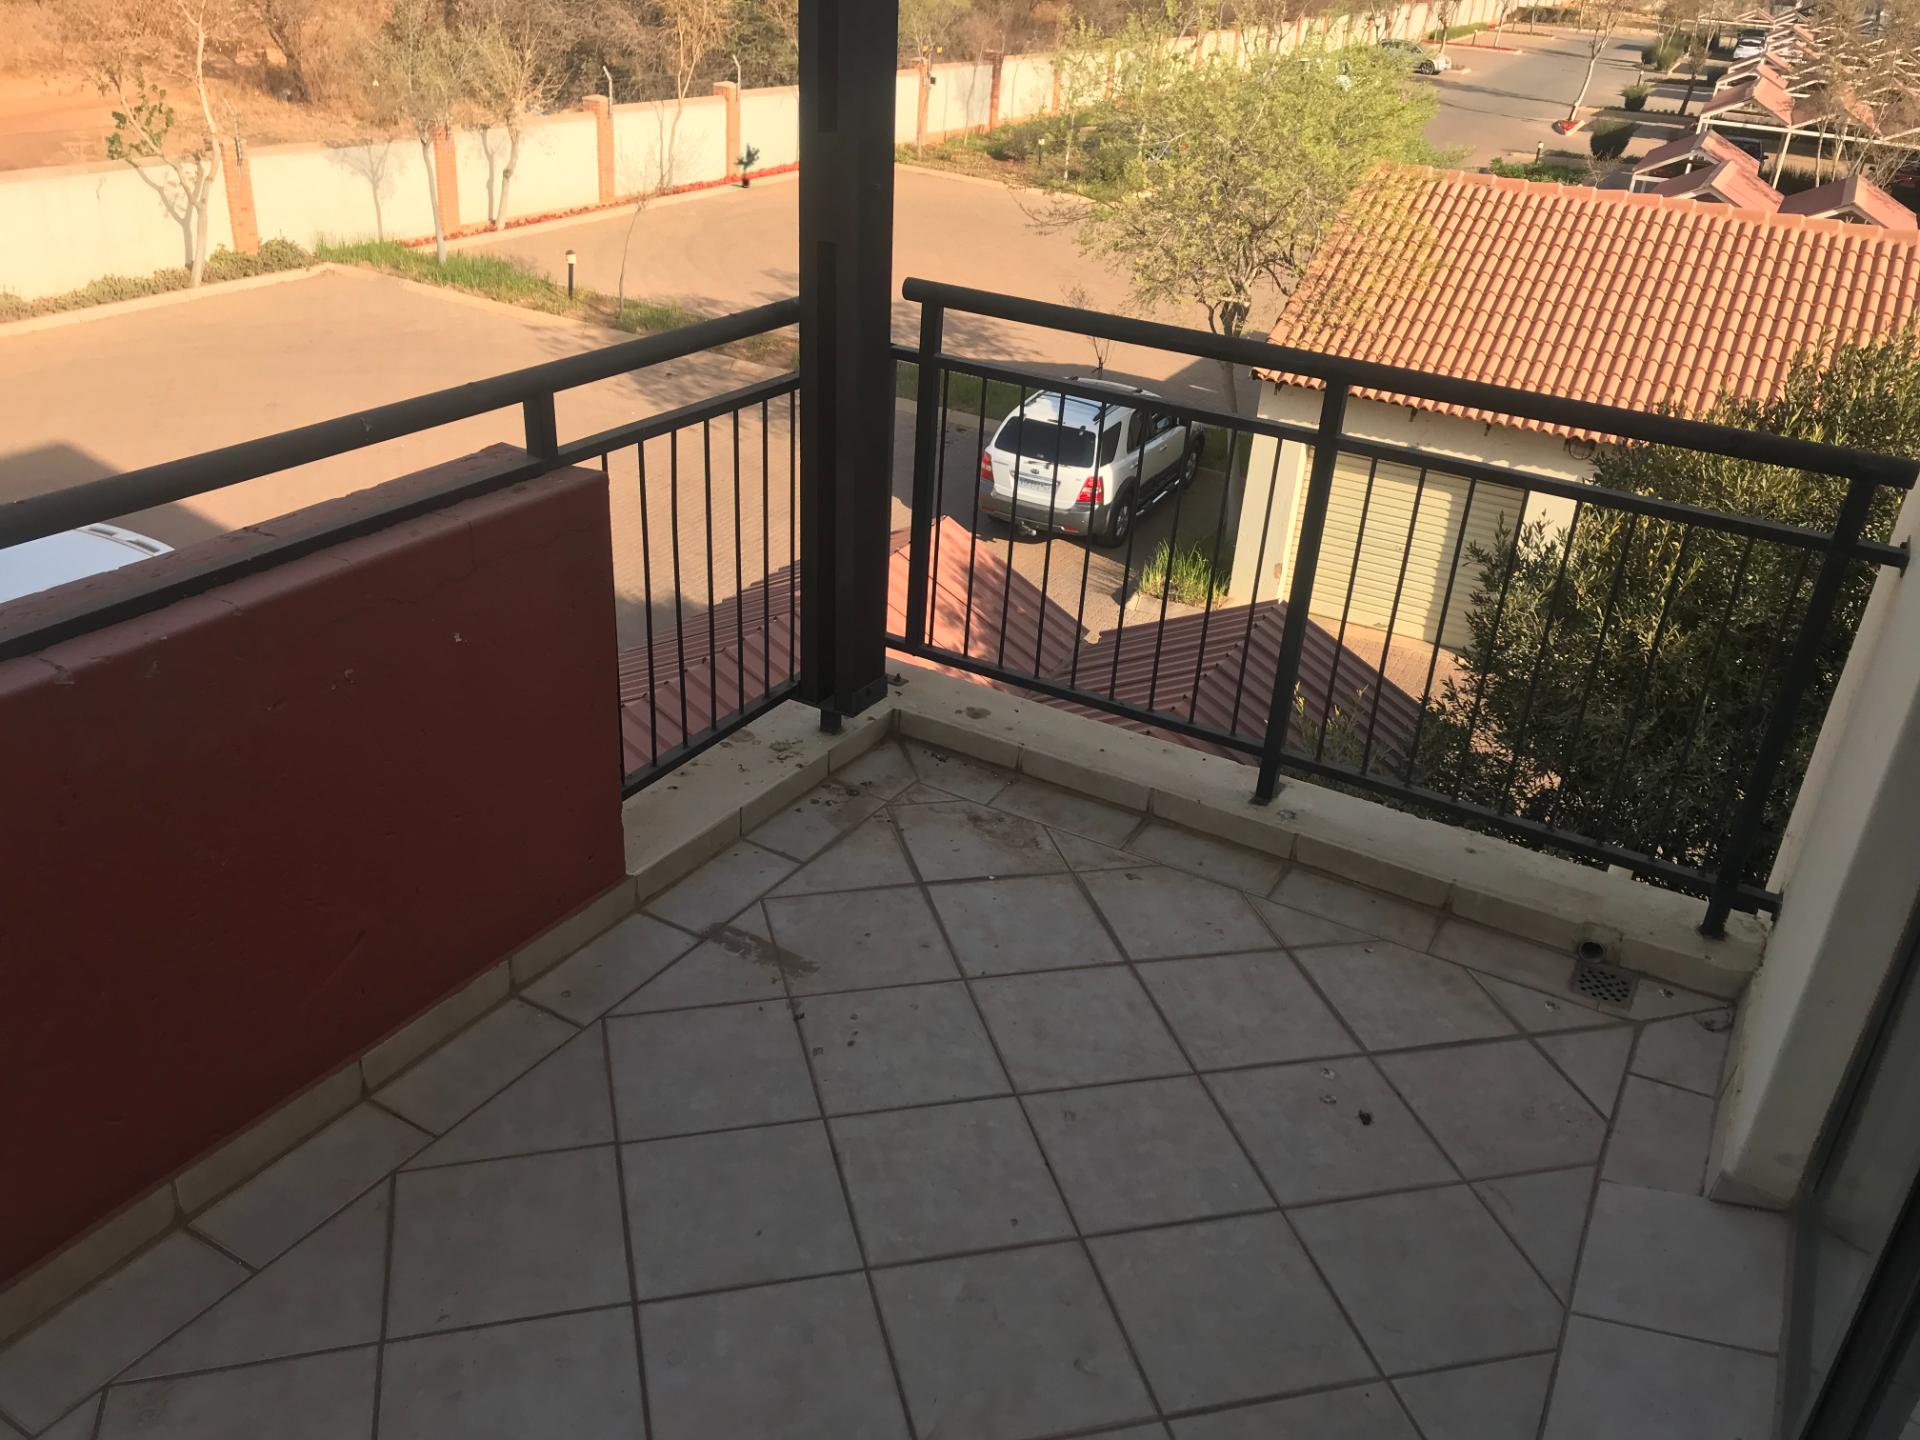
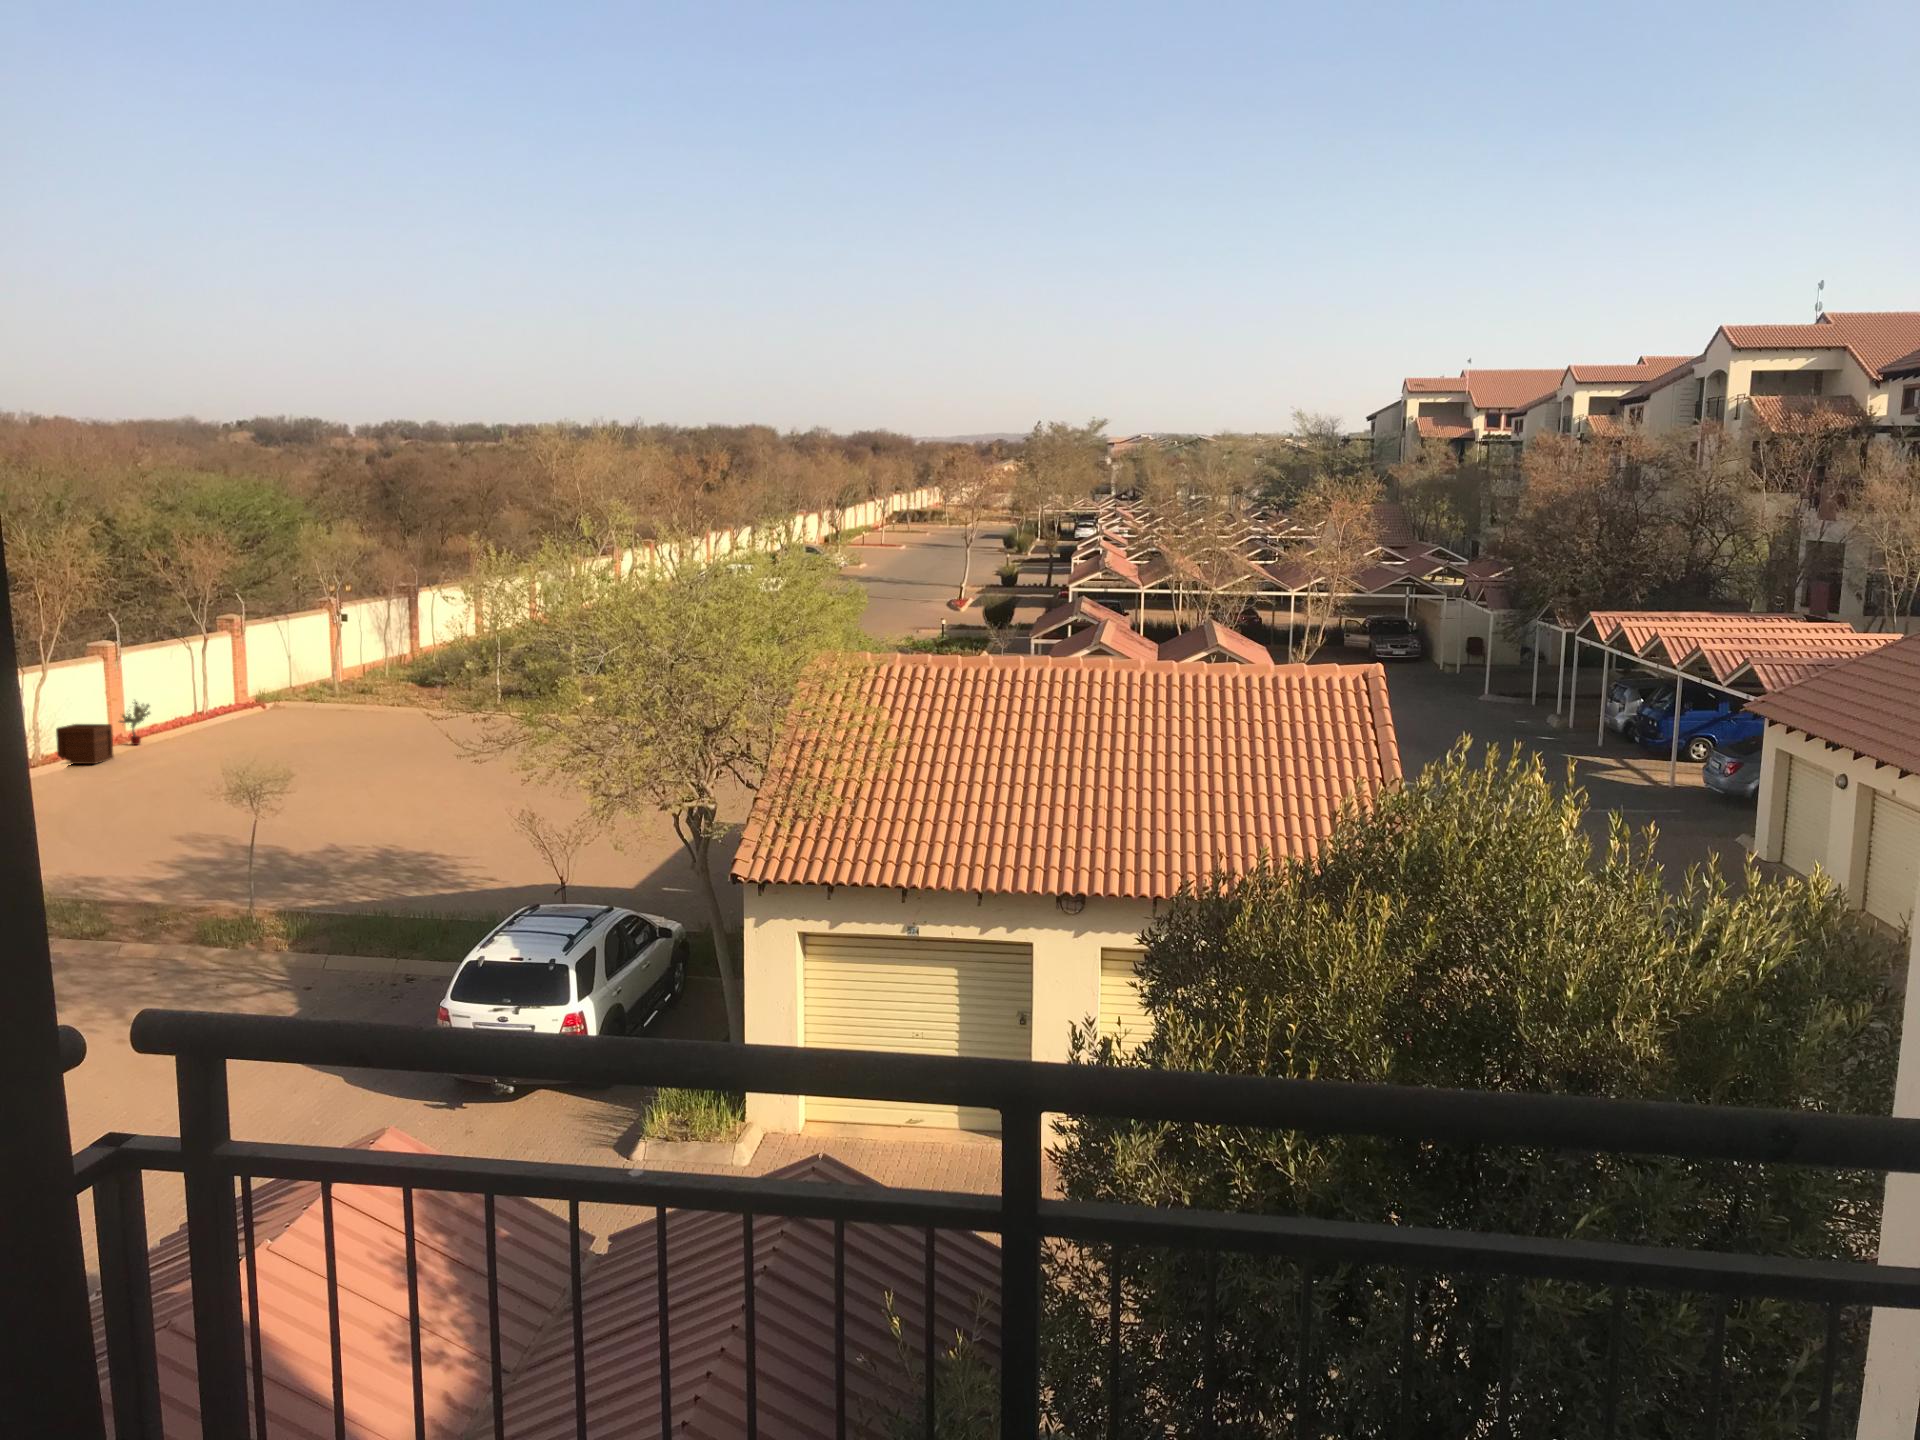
wooden crate: none [684,161,729,201] -> present [56,724,113,764]

